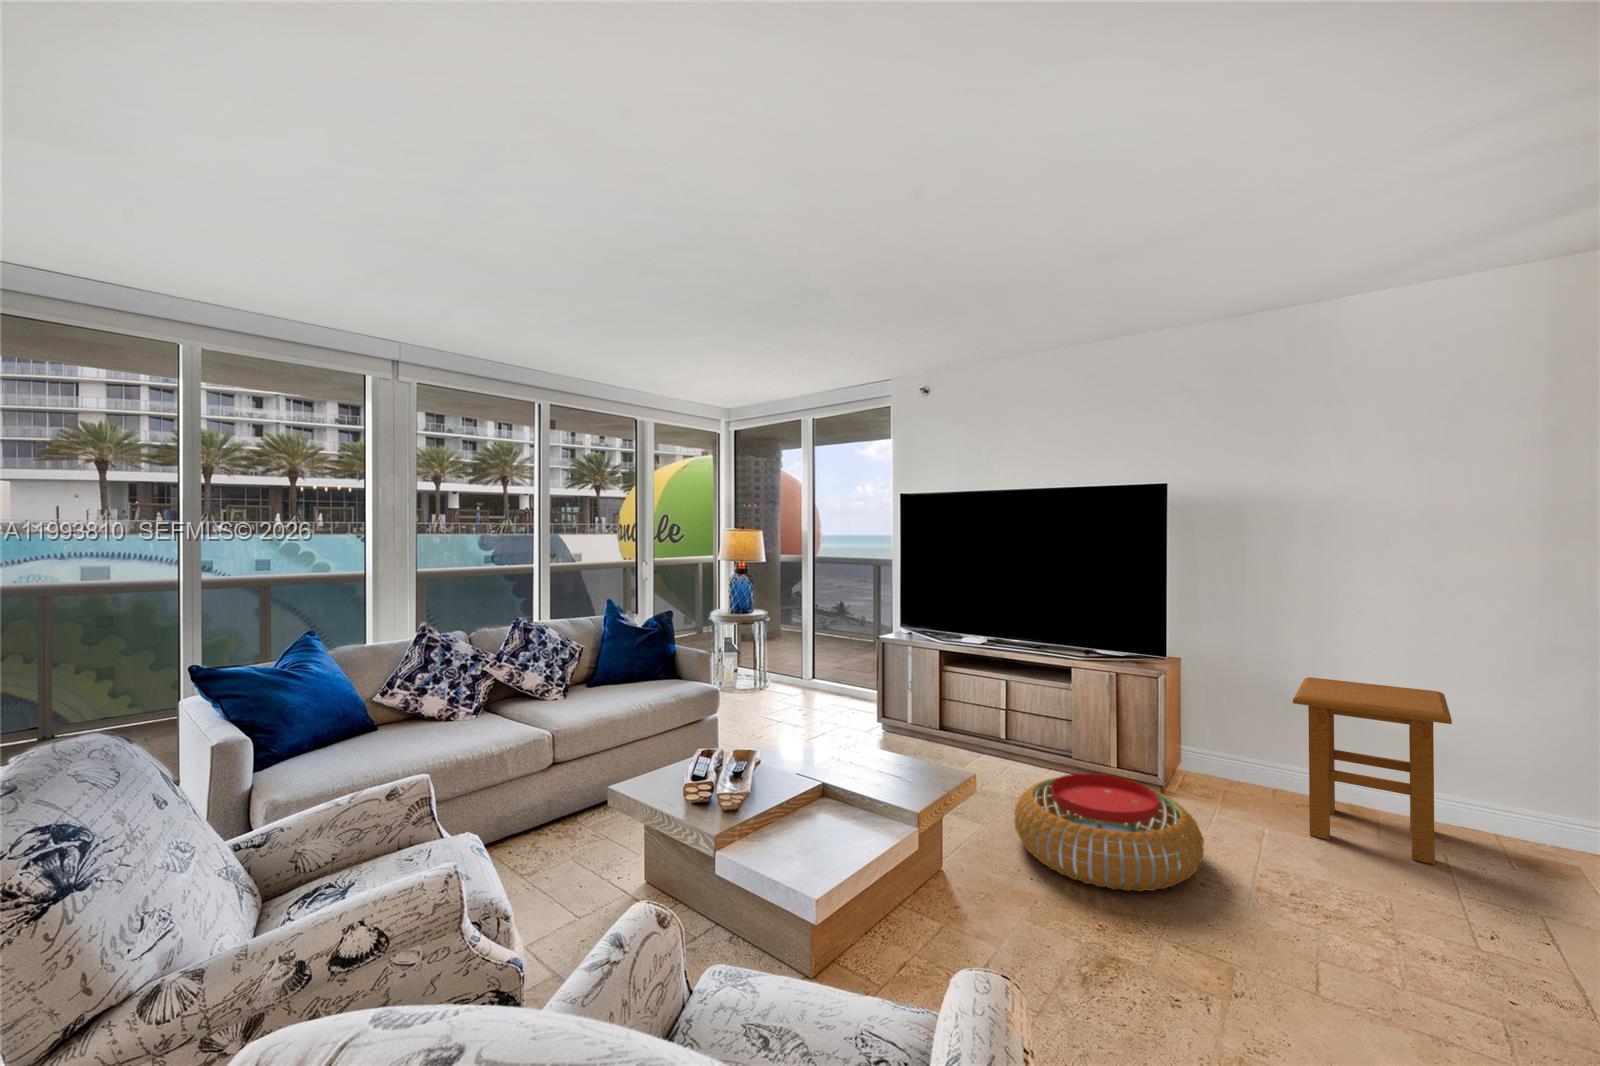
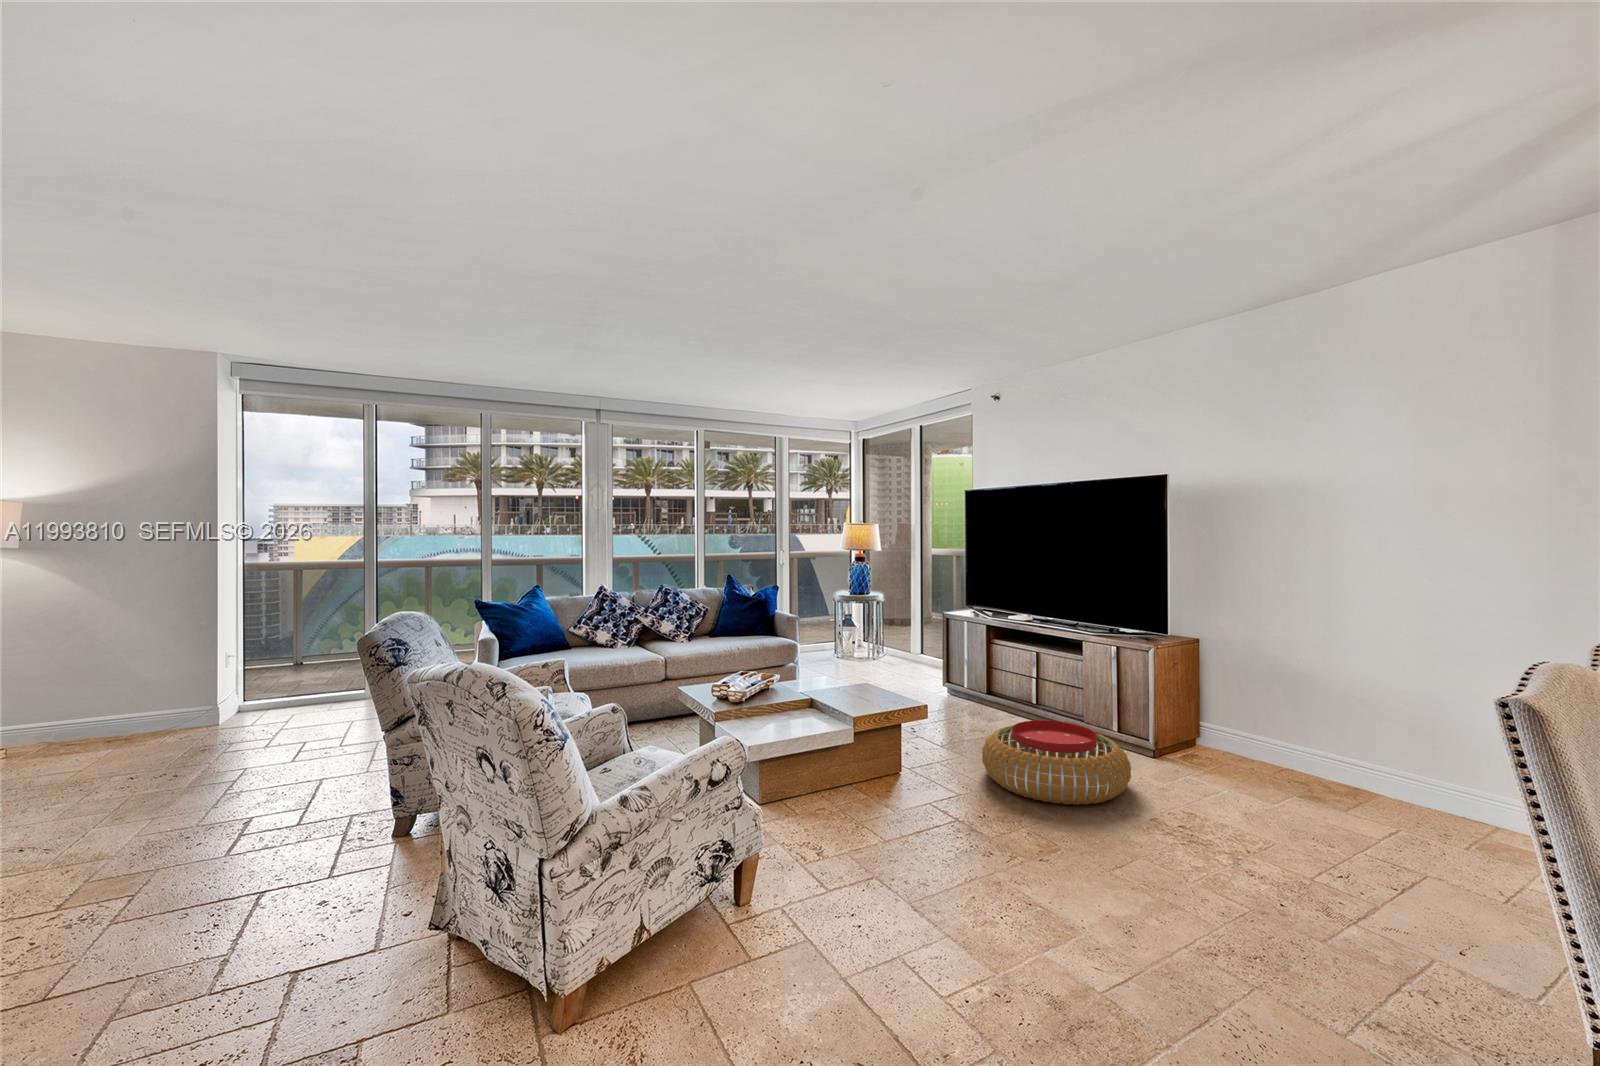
side table: present [1293,677,1452,864] -> none [1245,660,1416,825]

